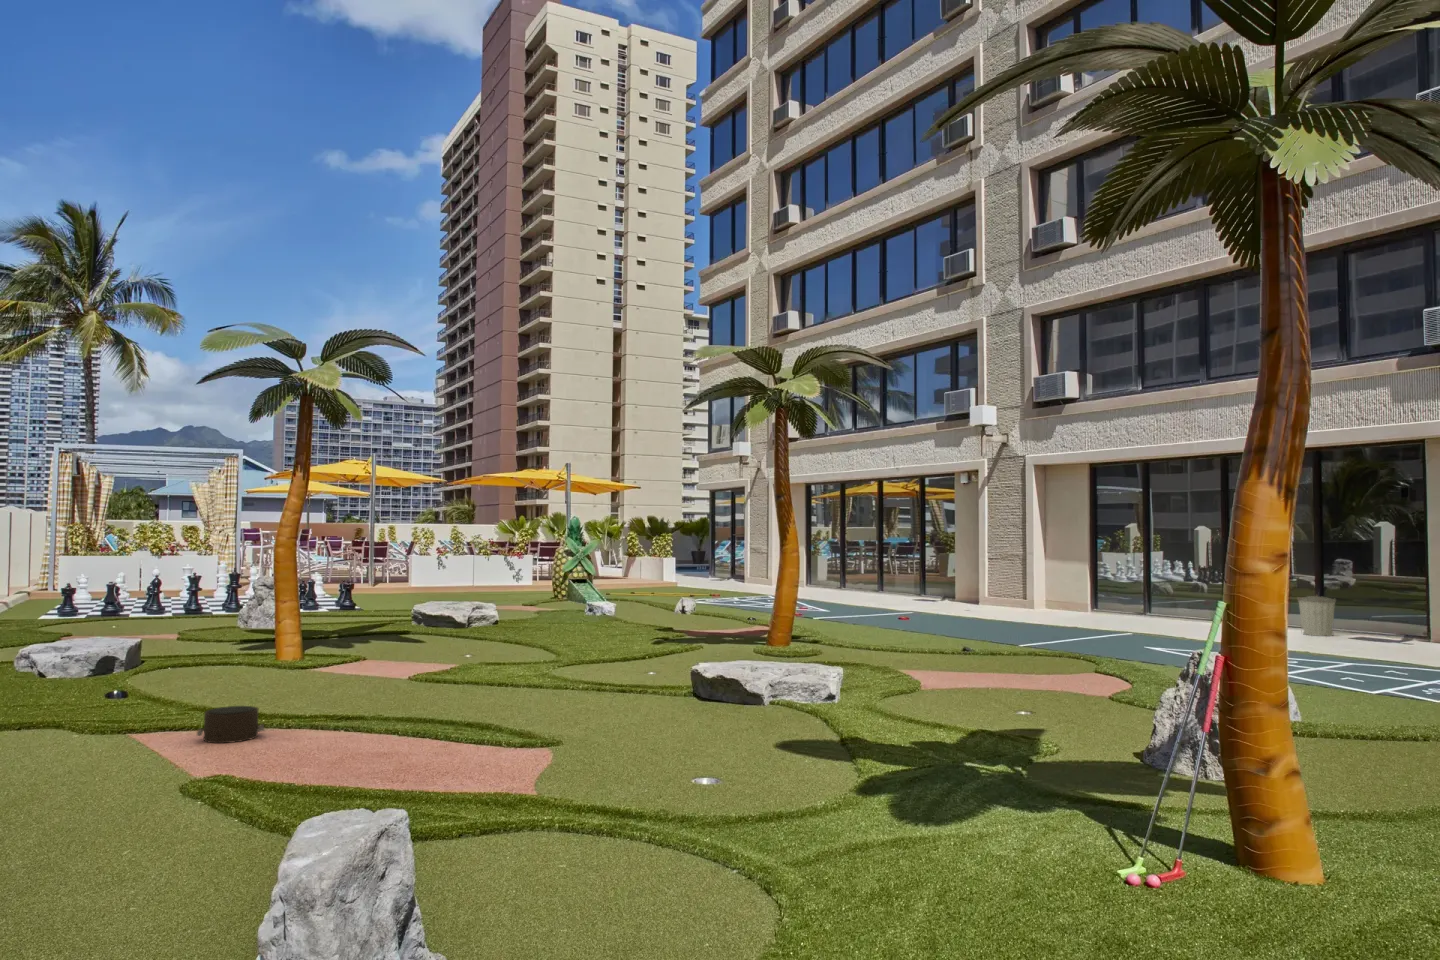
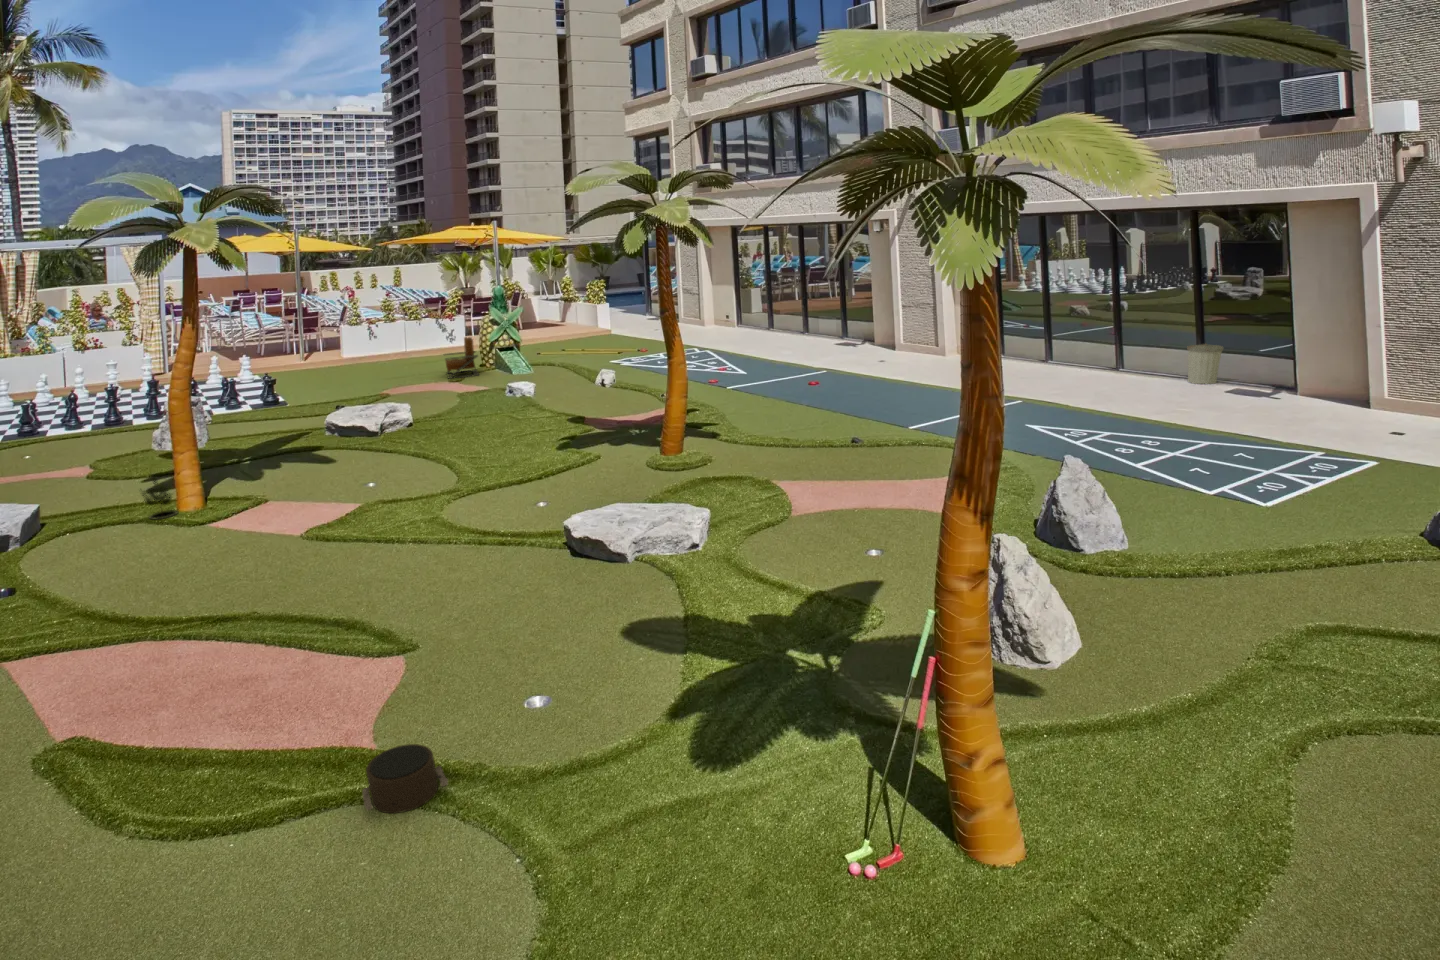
lounge chair: none [516,566,553,604] -> present [445,337,479,379]
potted tree: none [243,617,278,665] -> present [142,477,177,519]
pouf: present [197,706,264,743] -> present [362,744,448,813]

